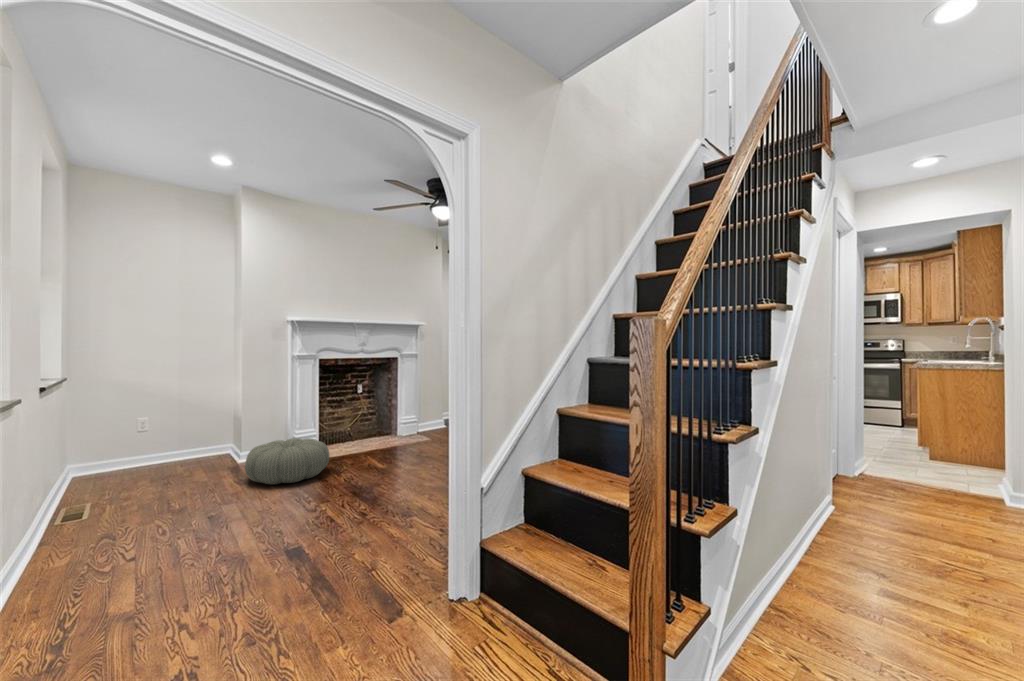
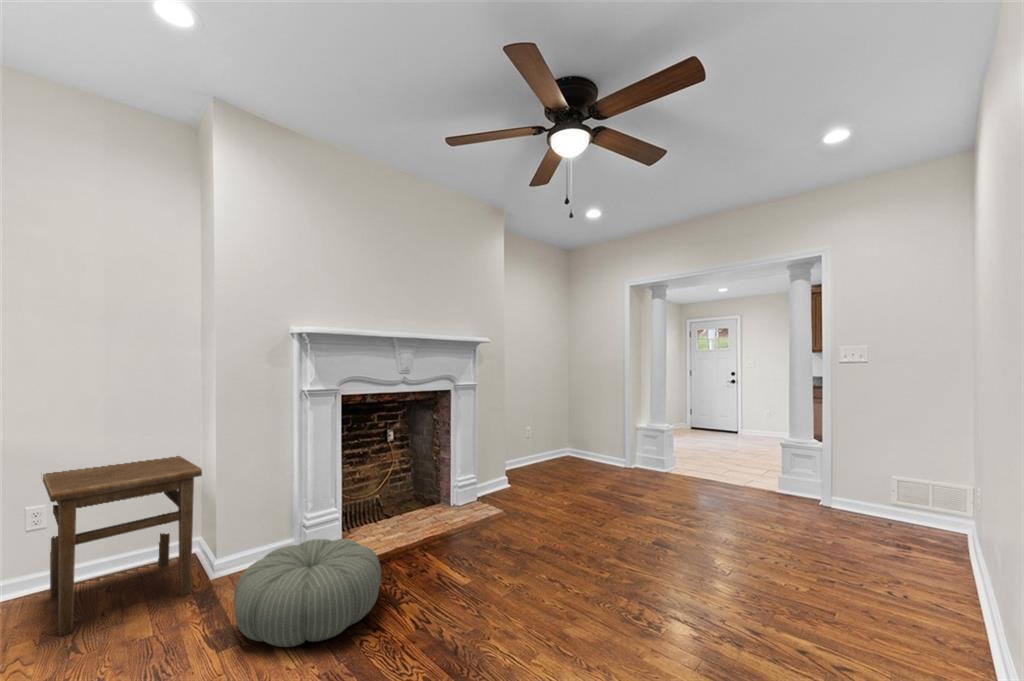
side table: none [145,392,231,480] -> present [43,456,202,636]

